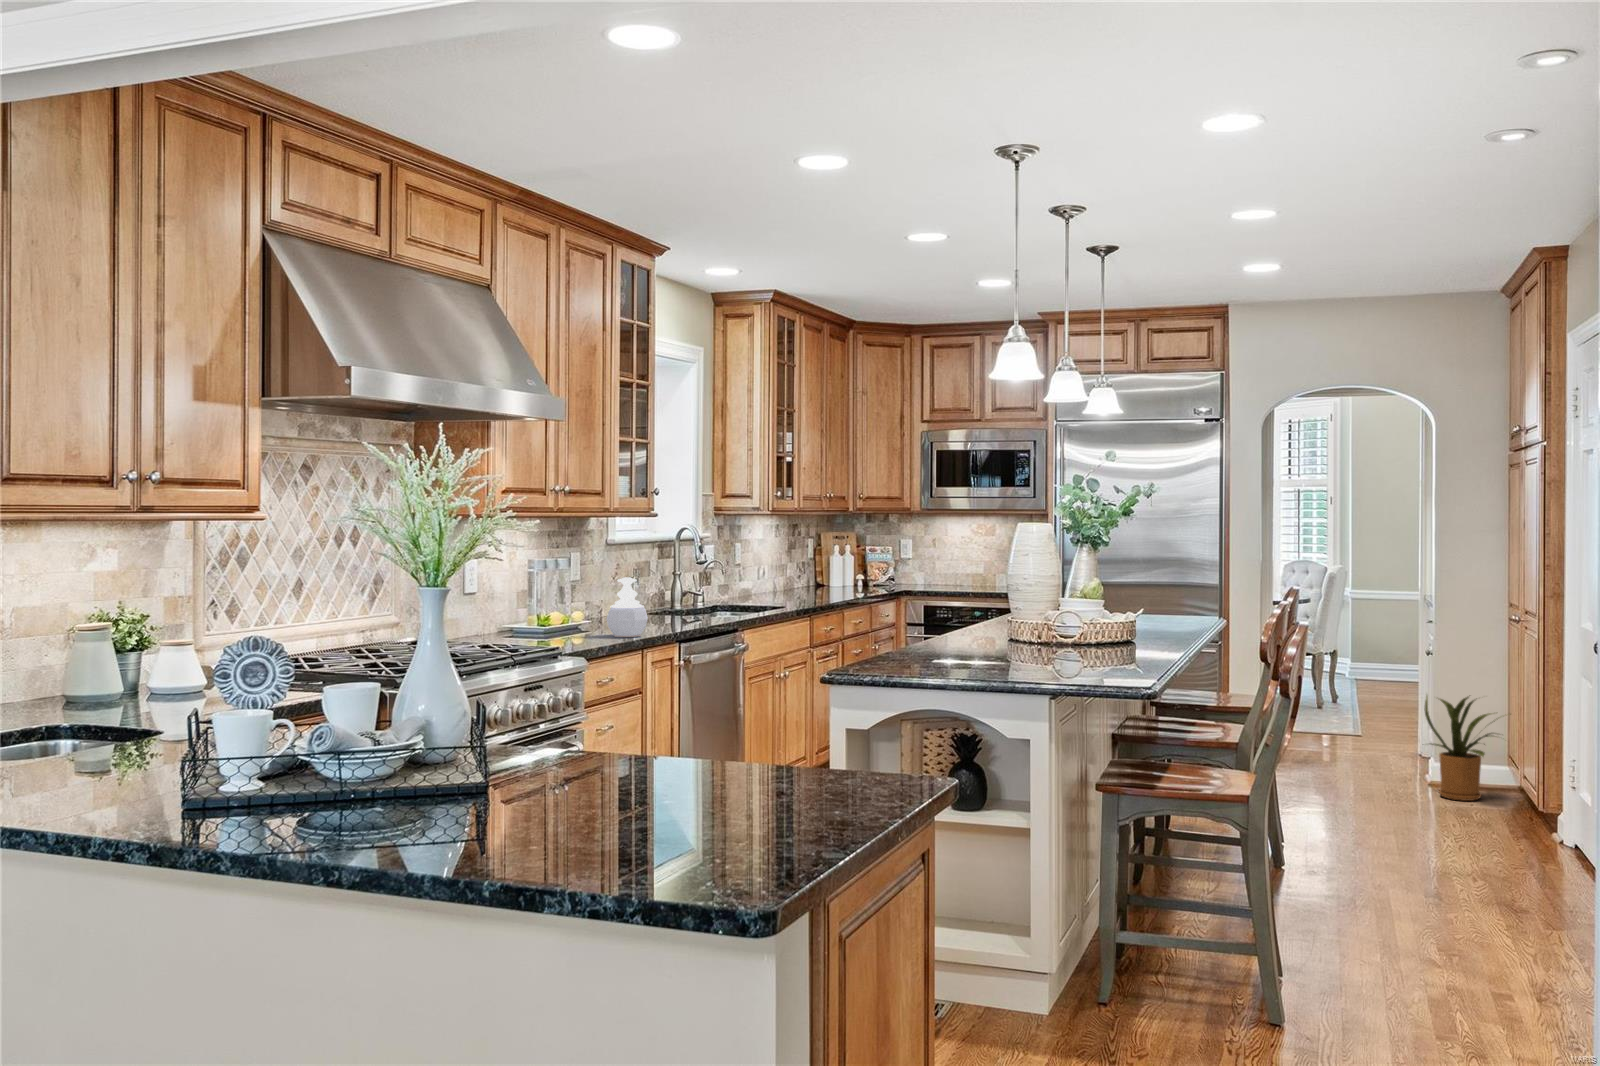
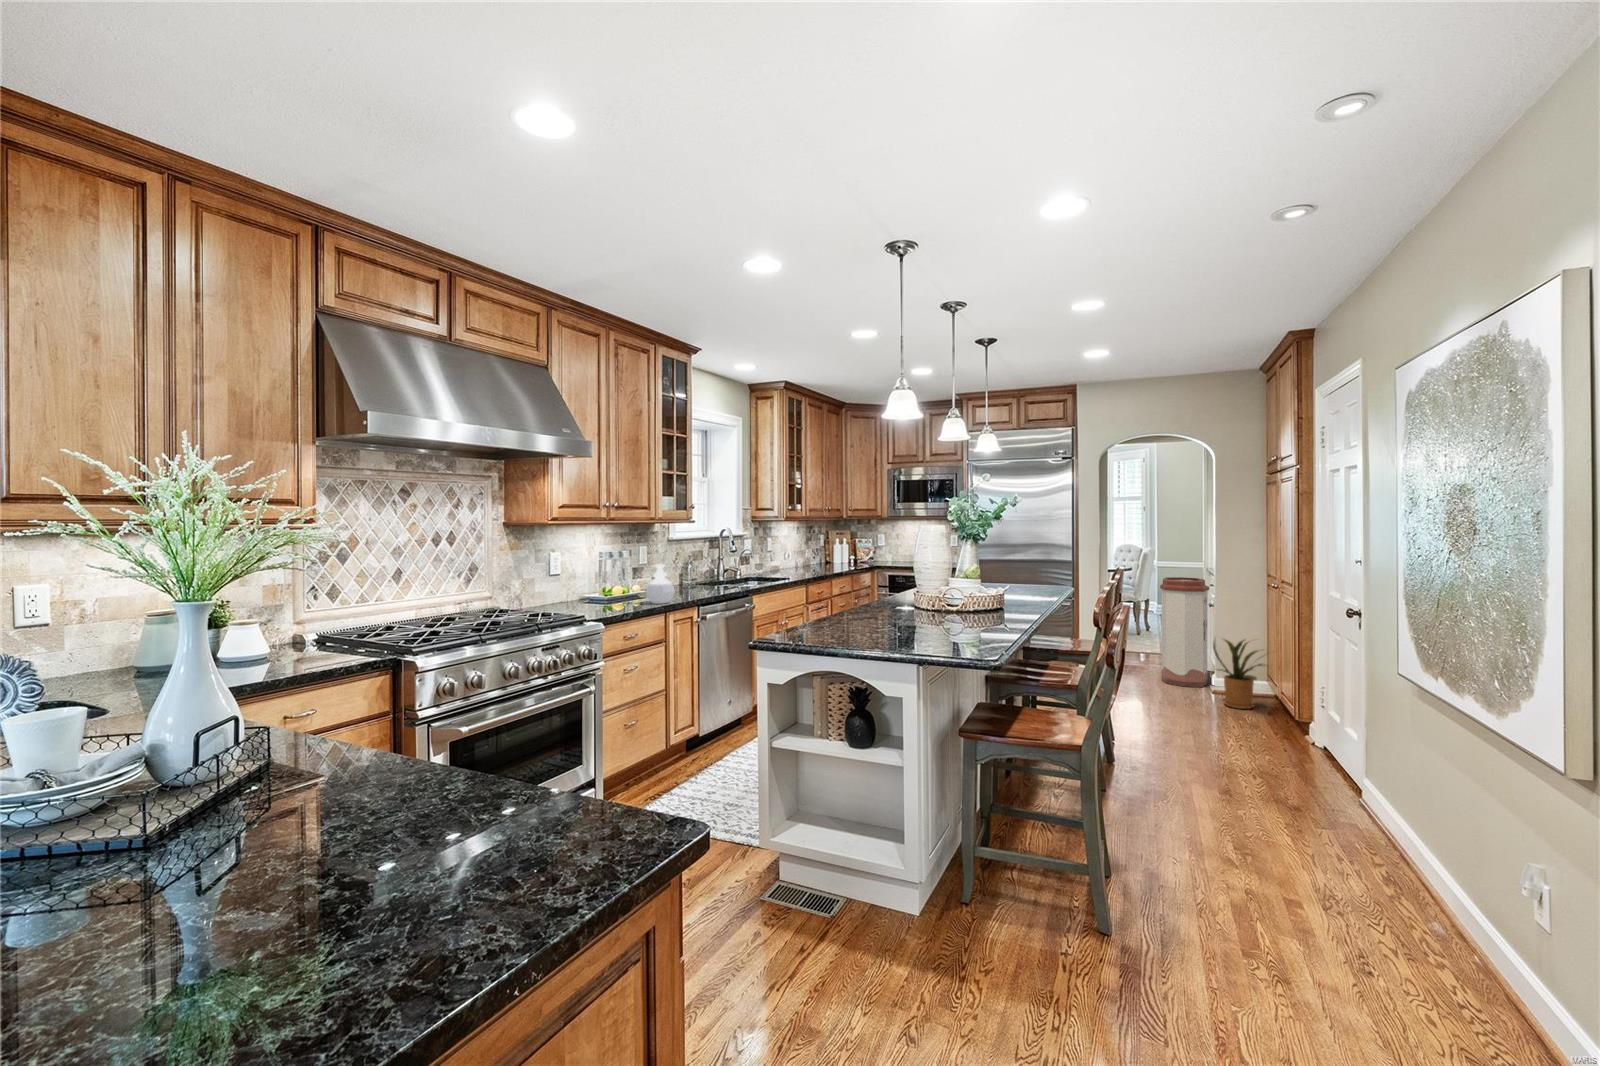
trash can: none [1349,608,1421,775] -> present [1160,577,1209,687]

